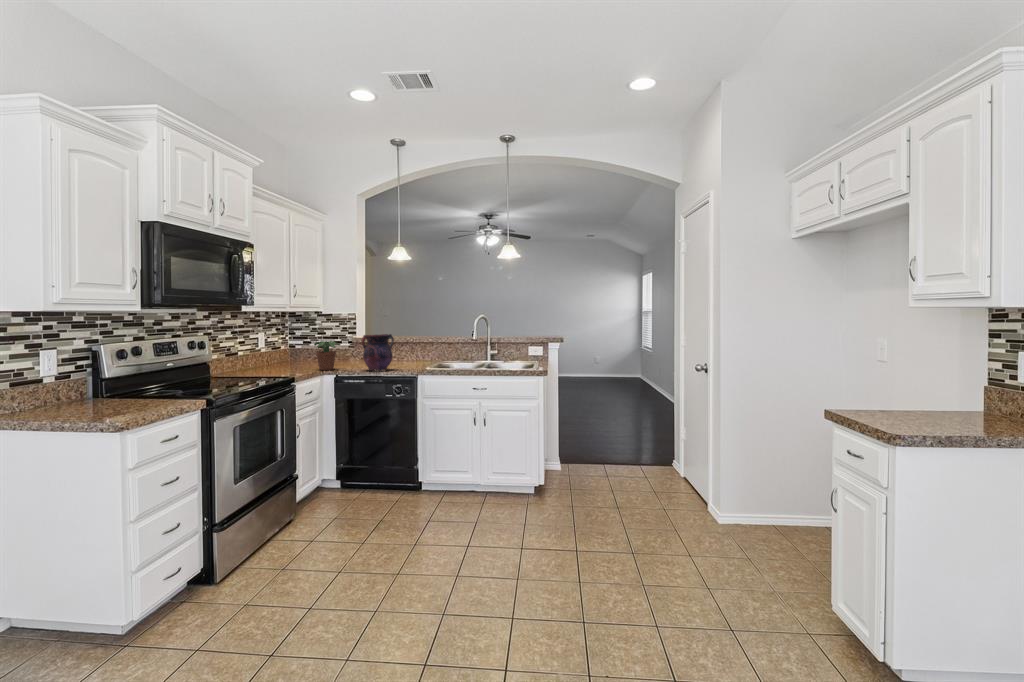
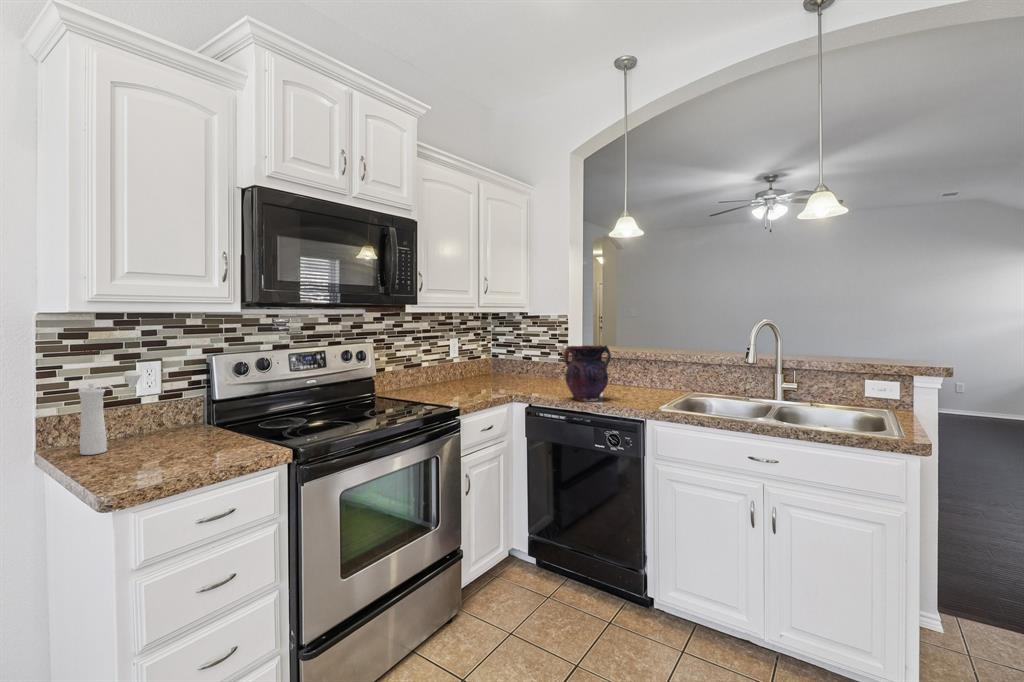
potted plant: present [314,341,339,370] -> none [505,353,538,393]
pepper mill: none [26,355,65,415] -> present [78,371,142,455]

